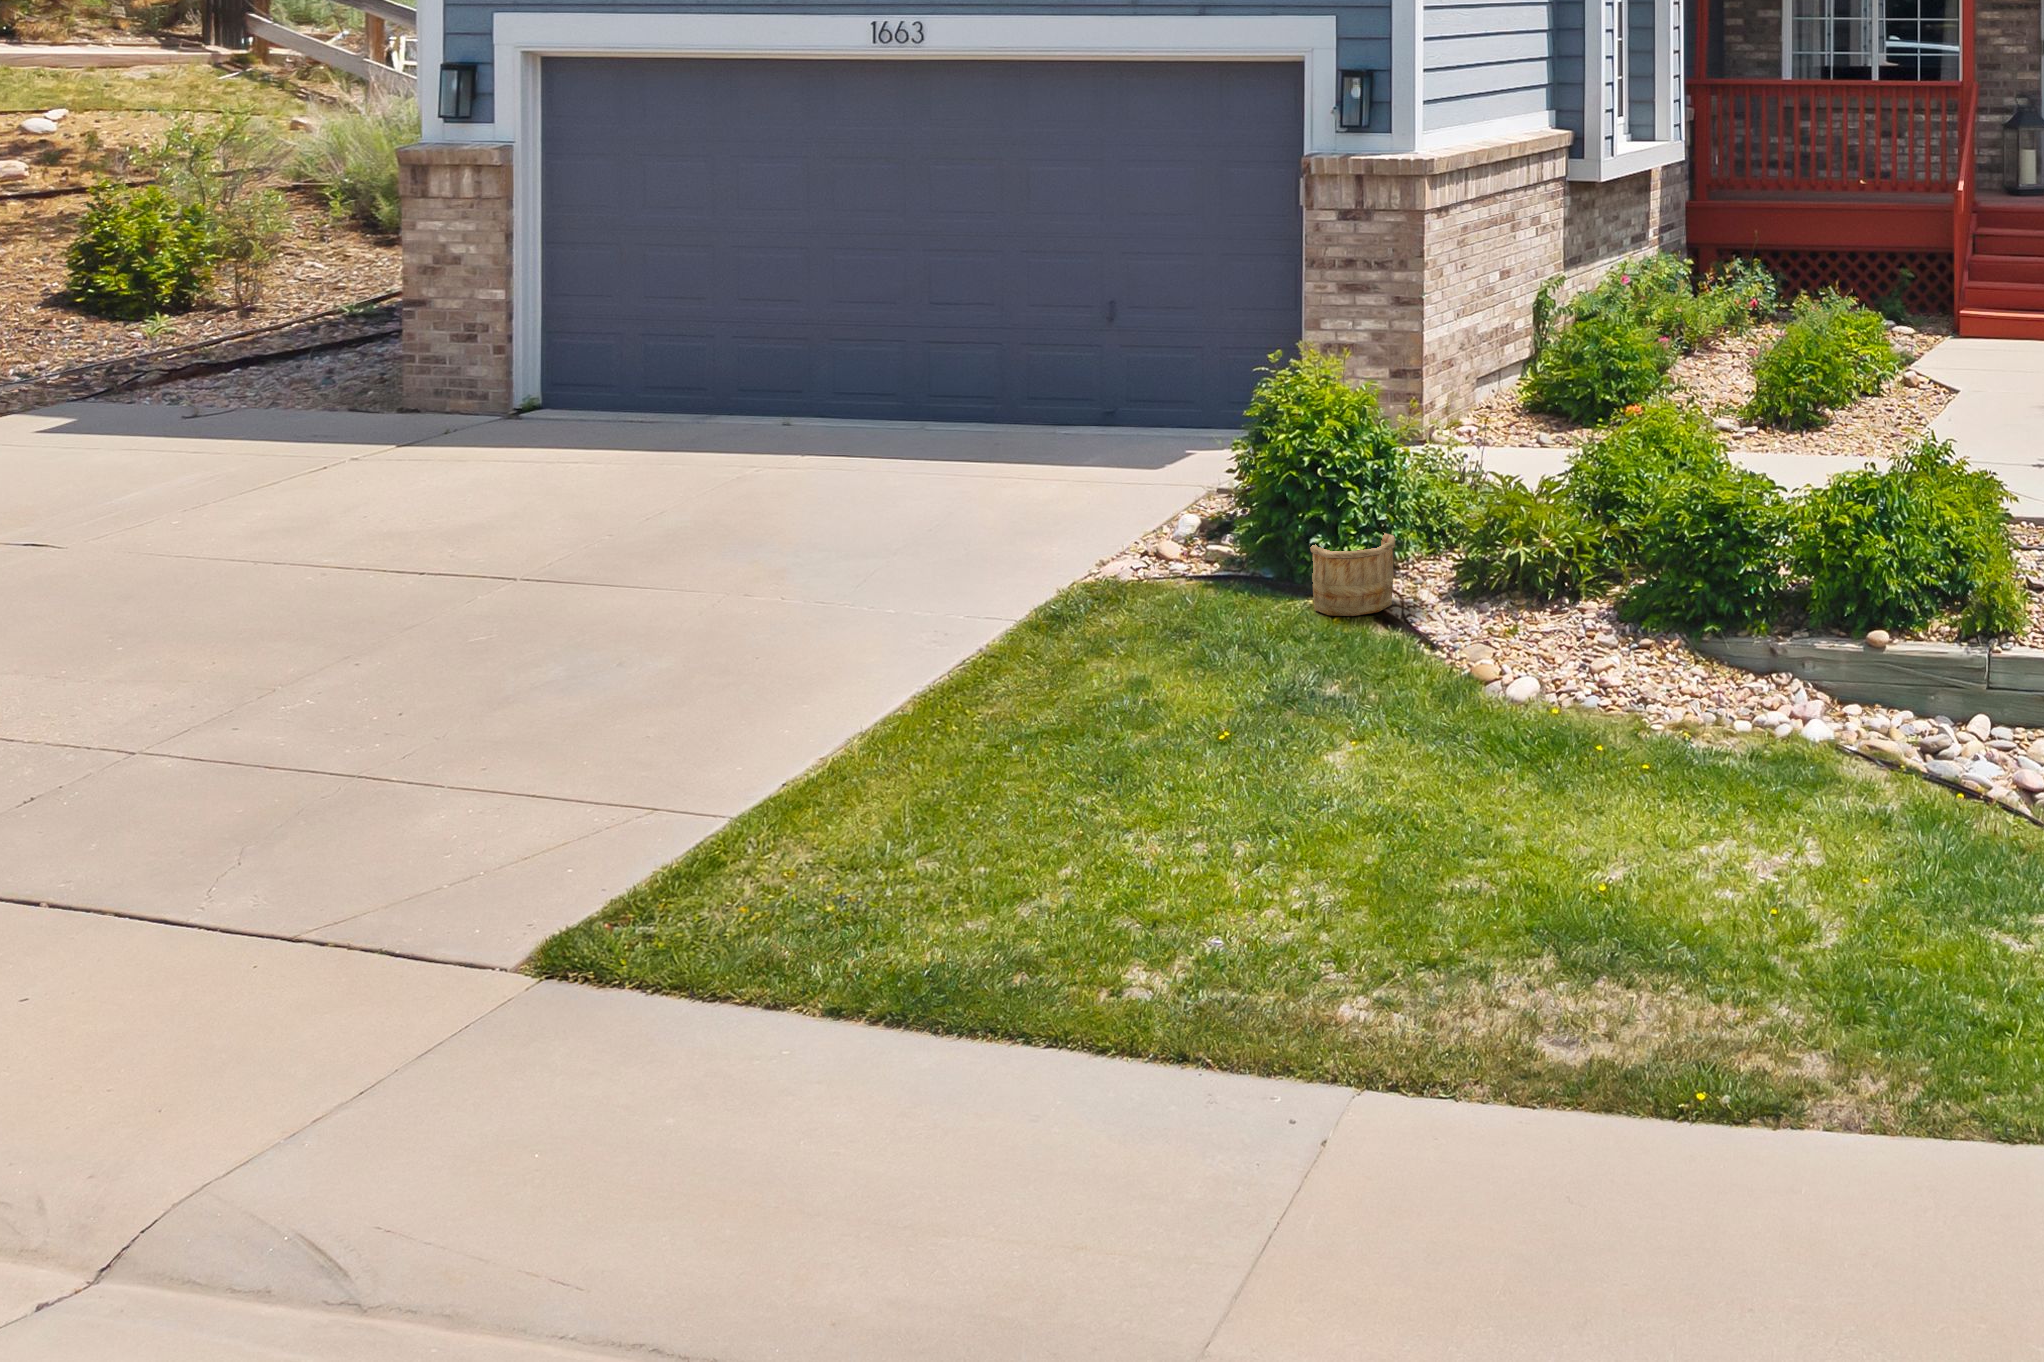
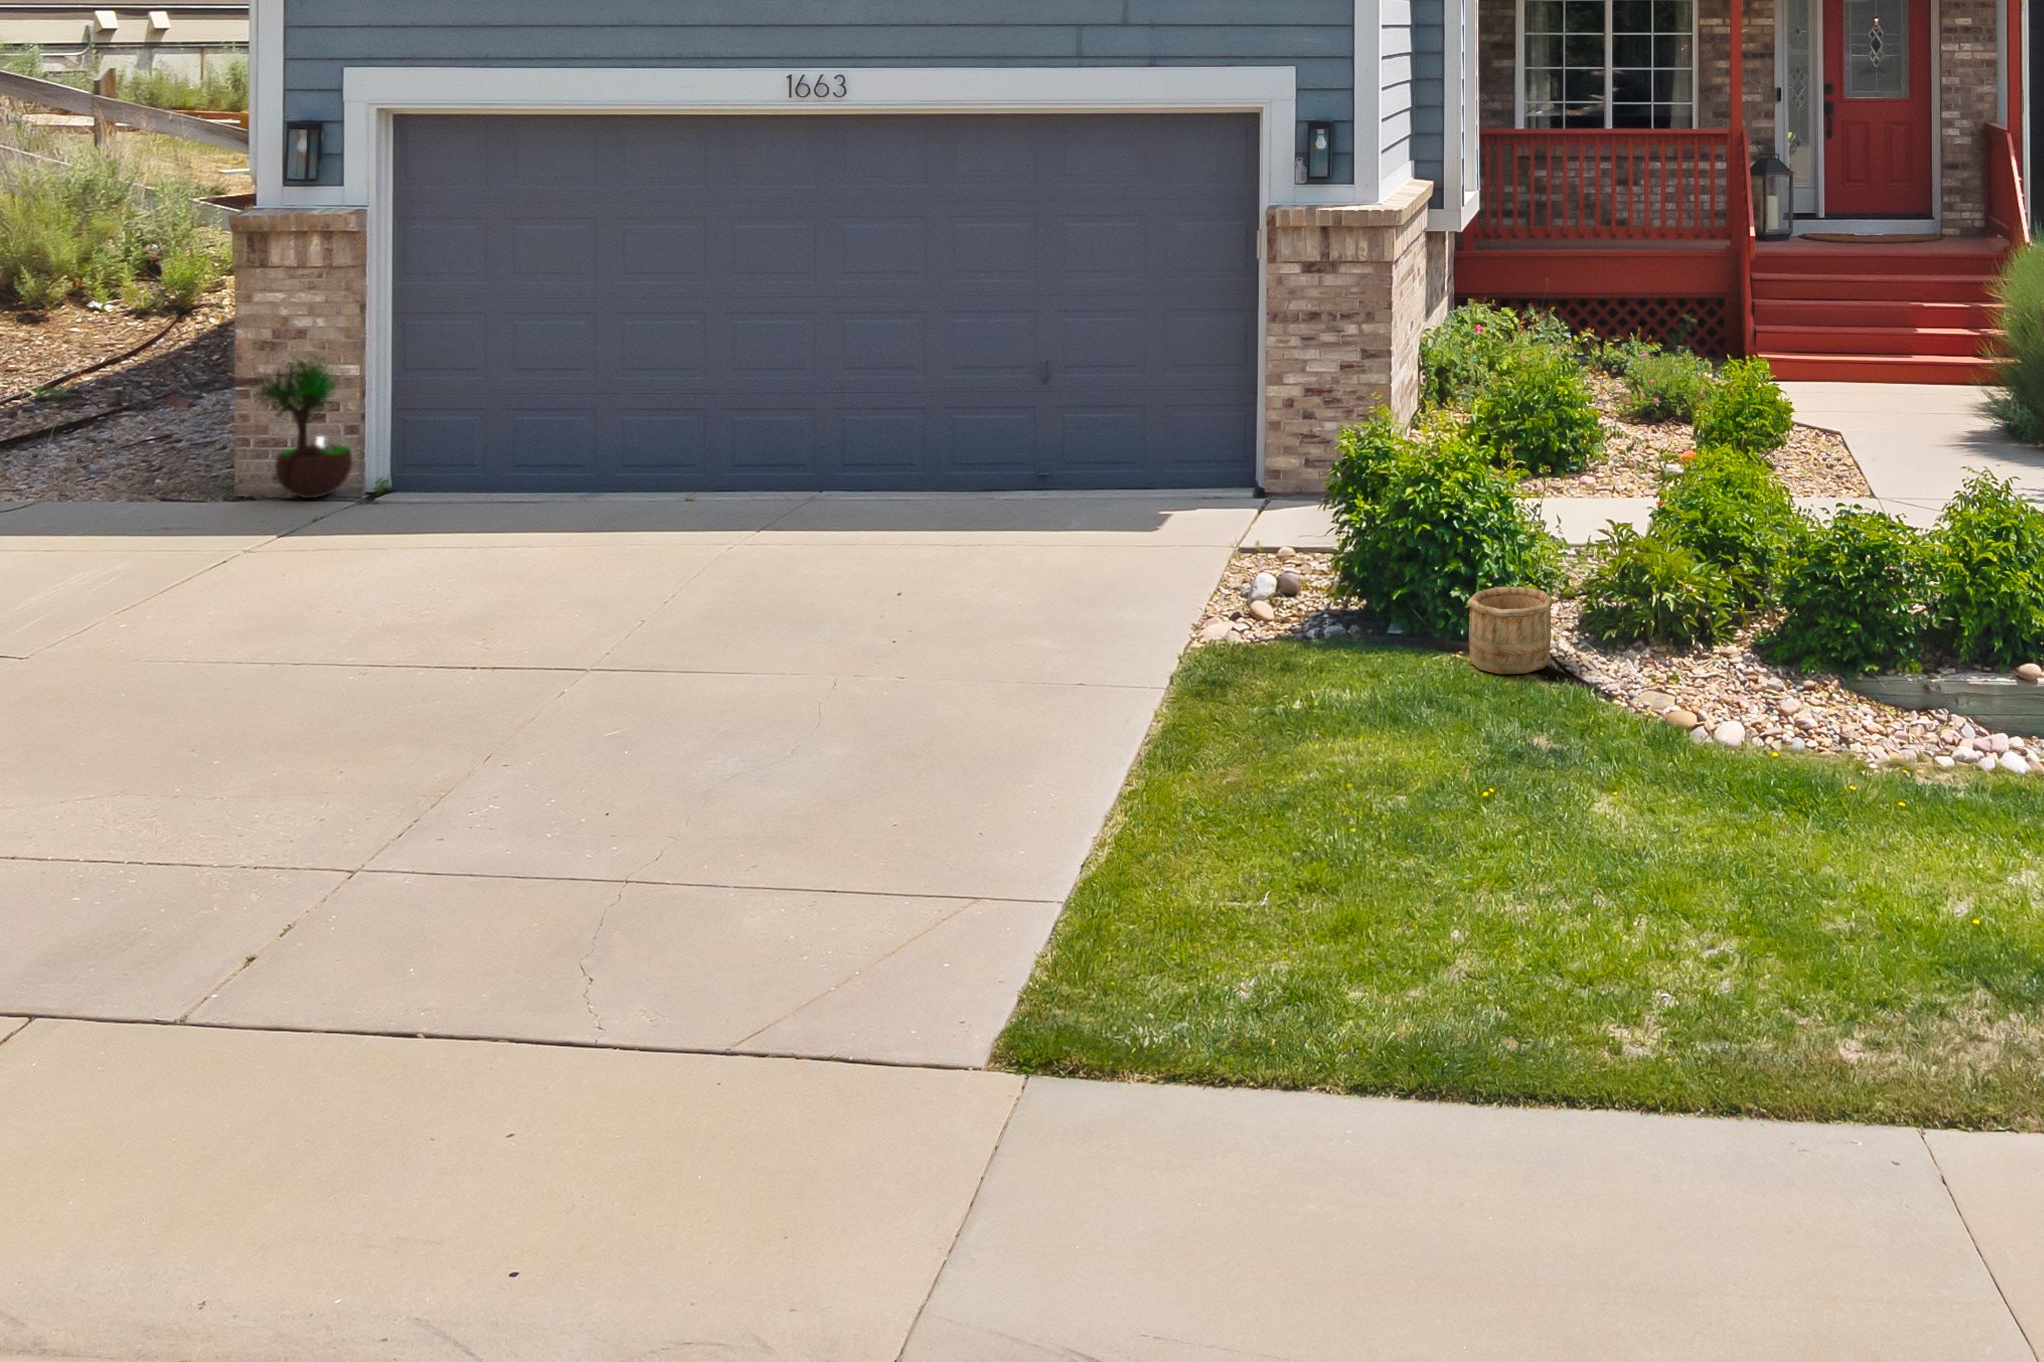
potted tree: none [390,269,499,411] -> present [246,356,352,498]

